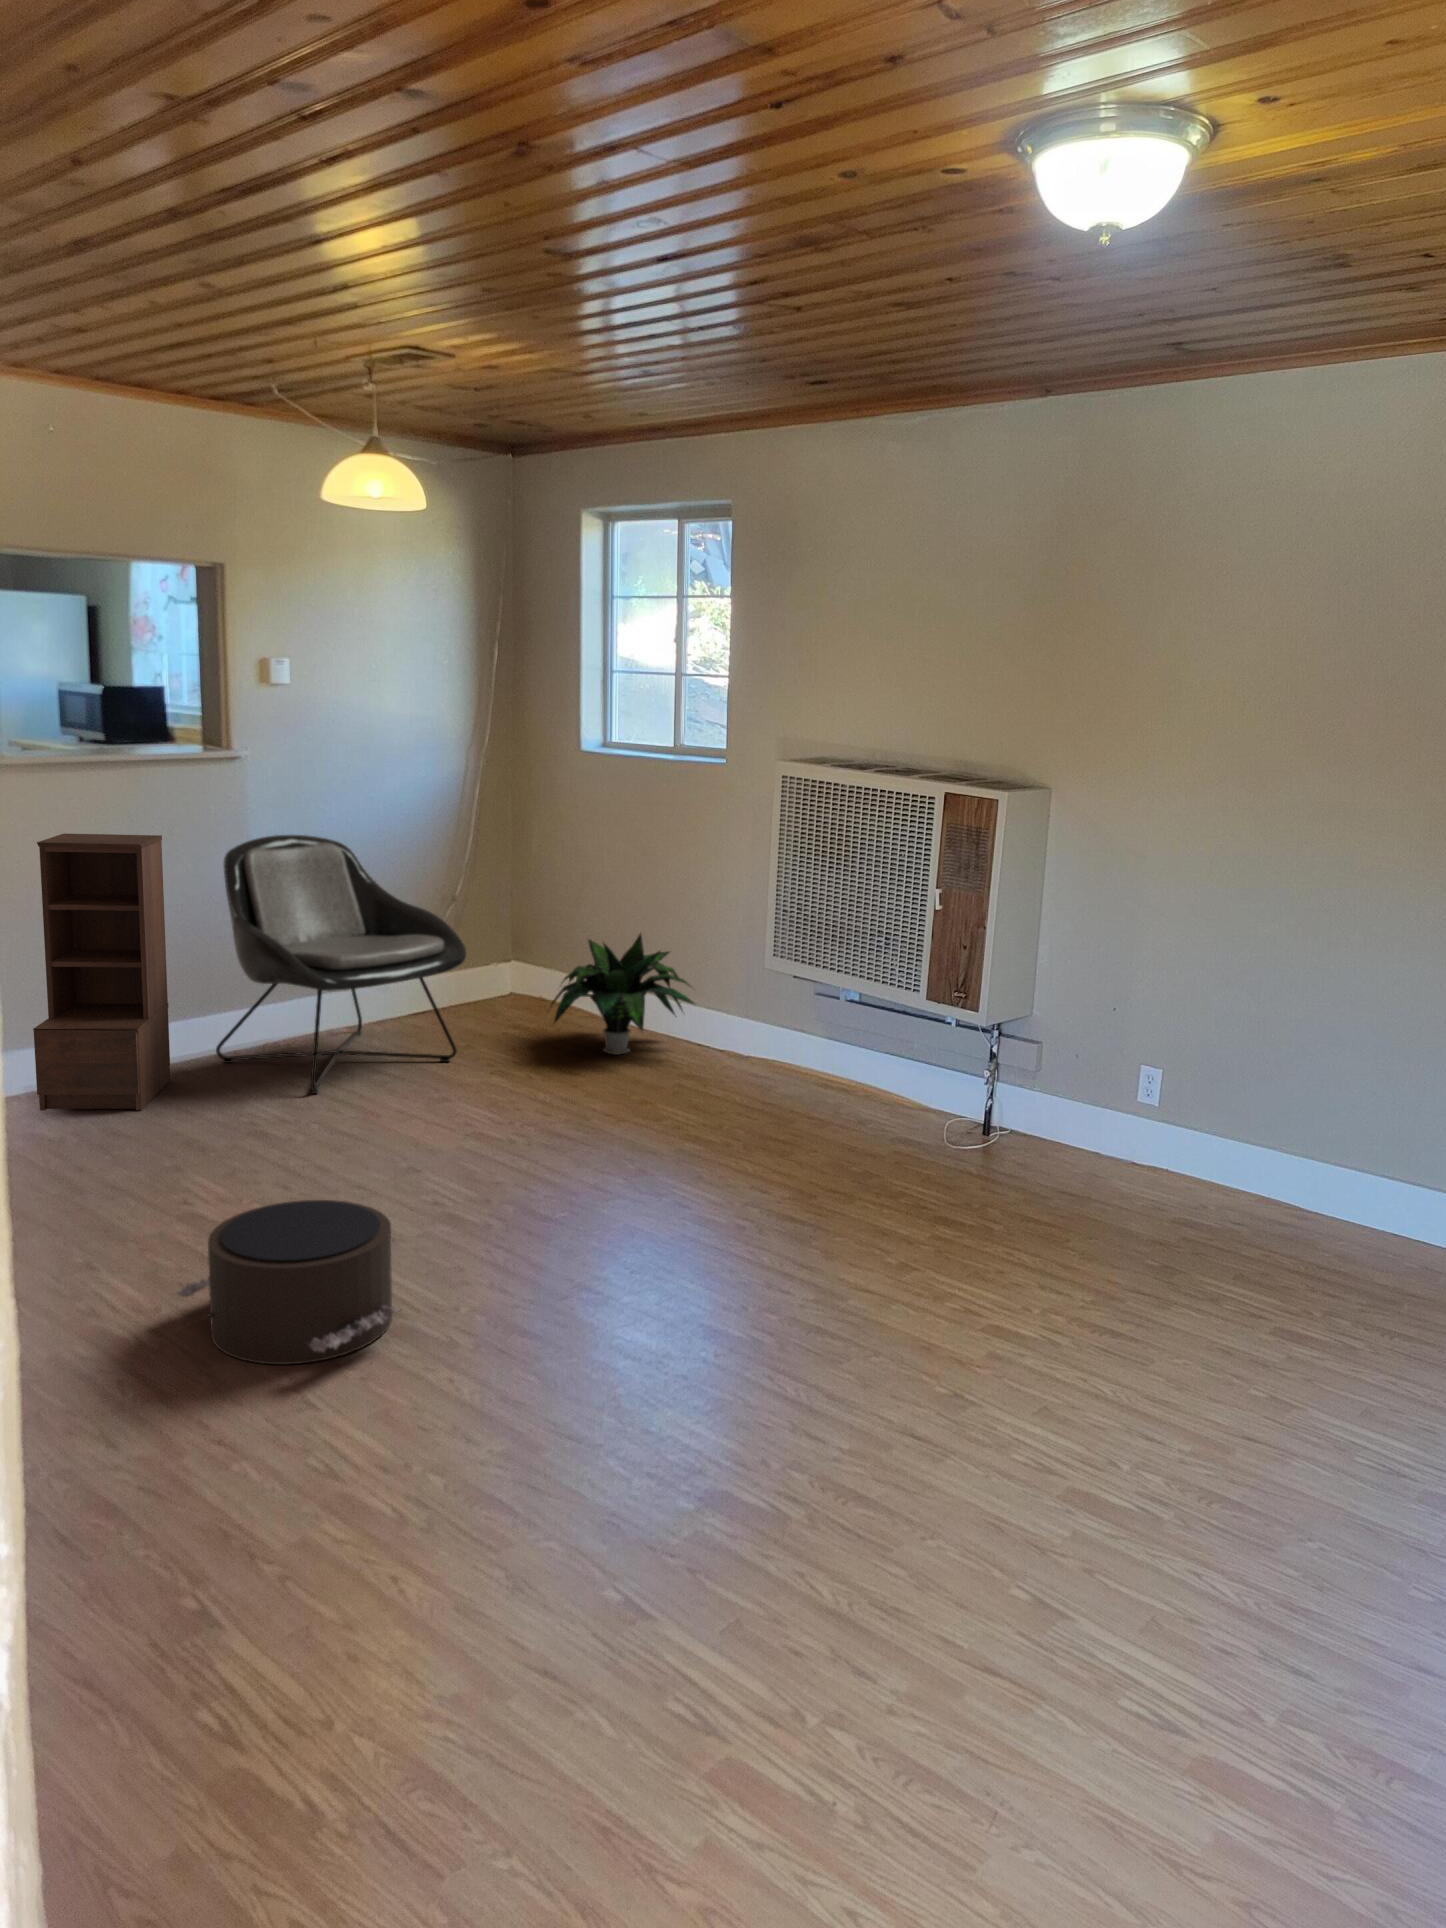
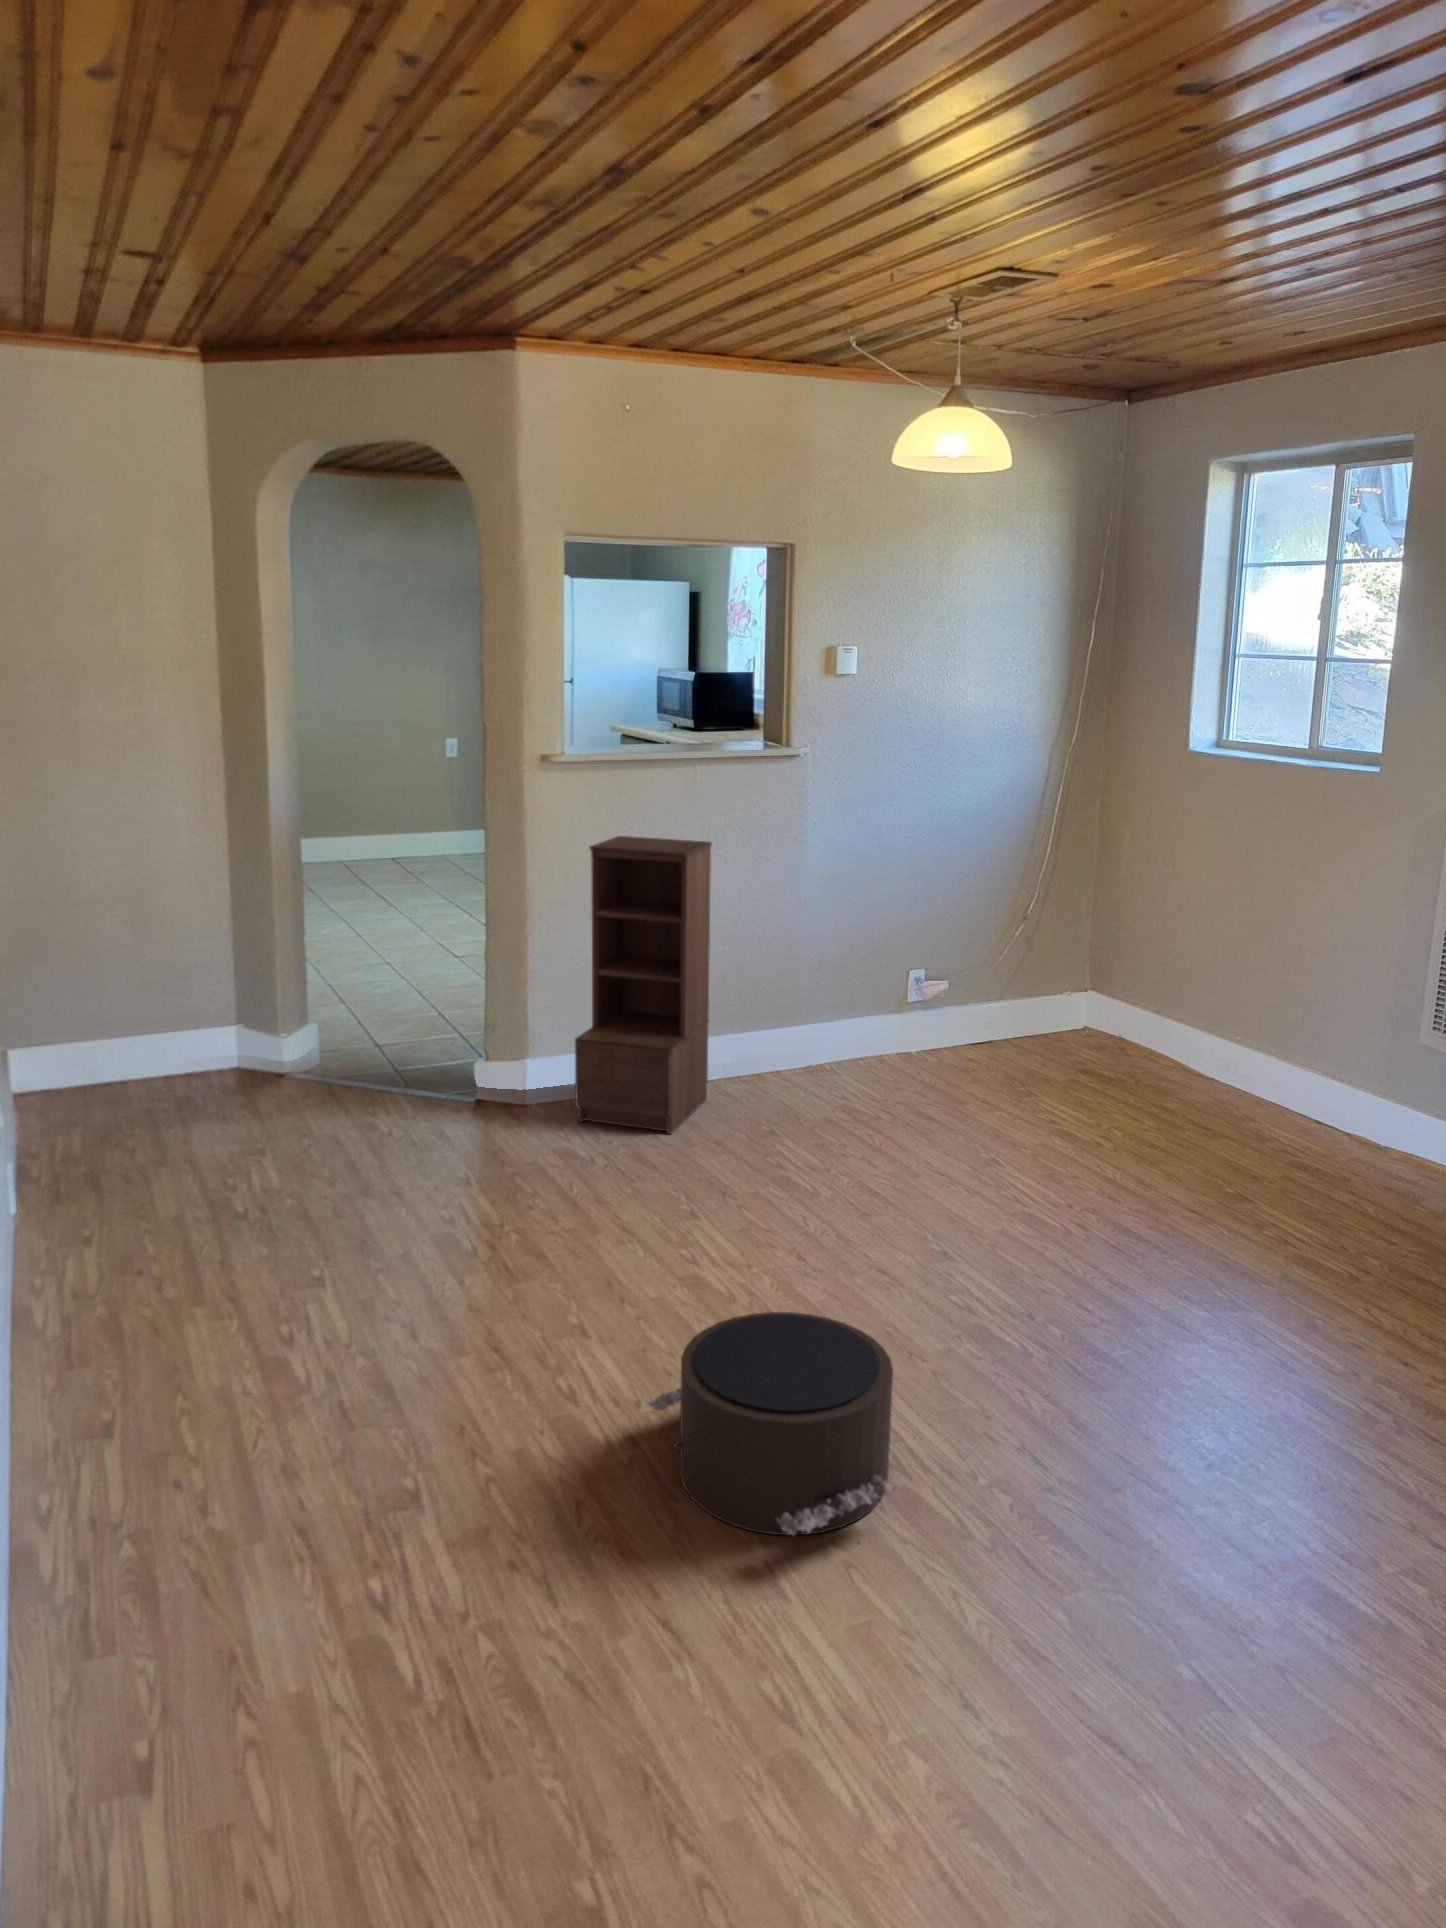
lounge chair: present [216,835,466,1094] -> none [756,841,1030,1136]
potted plant: present [551,934,694,1055] -> none [1120,977,1316,1123]

